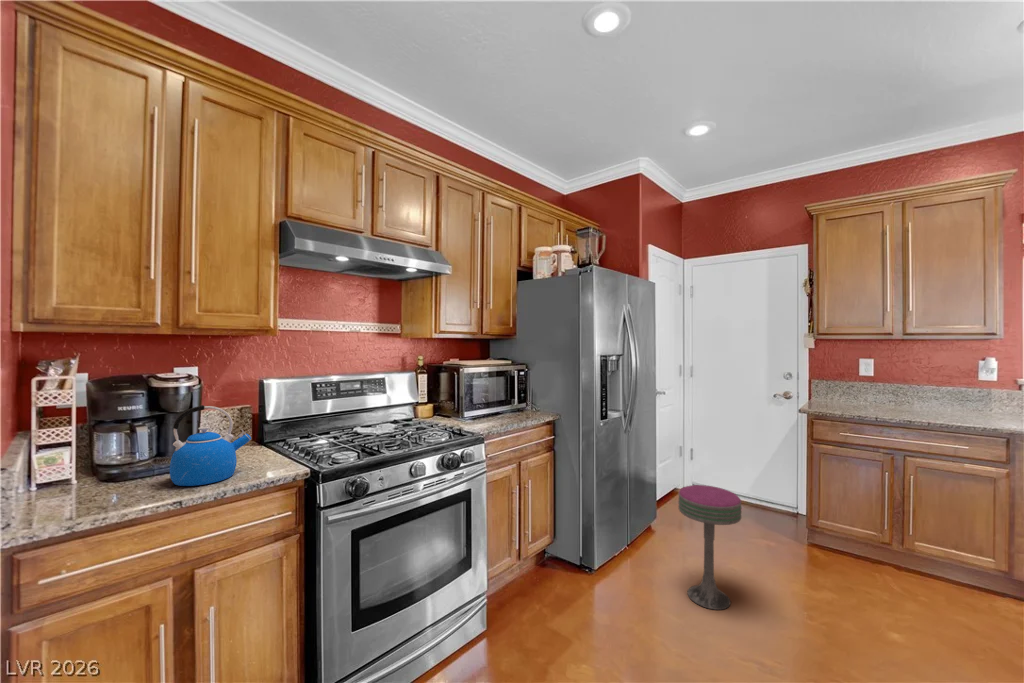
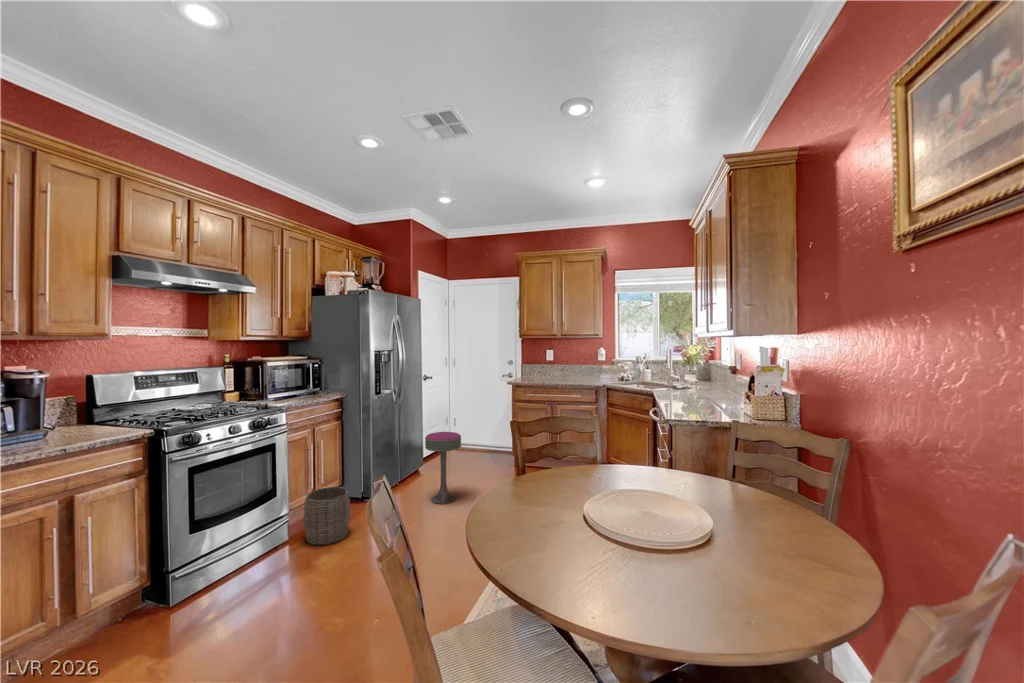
kettle: present [170,405,251,486] -> none [41,389,105,444]
woven basket: none [506,558,572,659] -> present [304,487,350,545]

